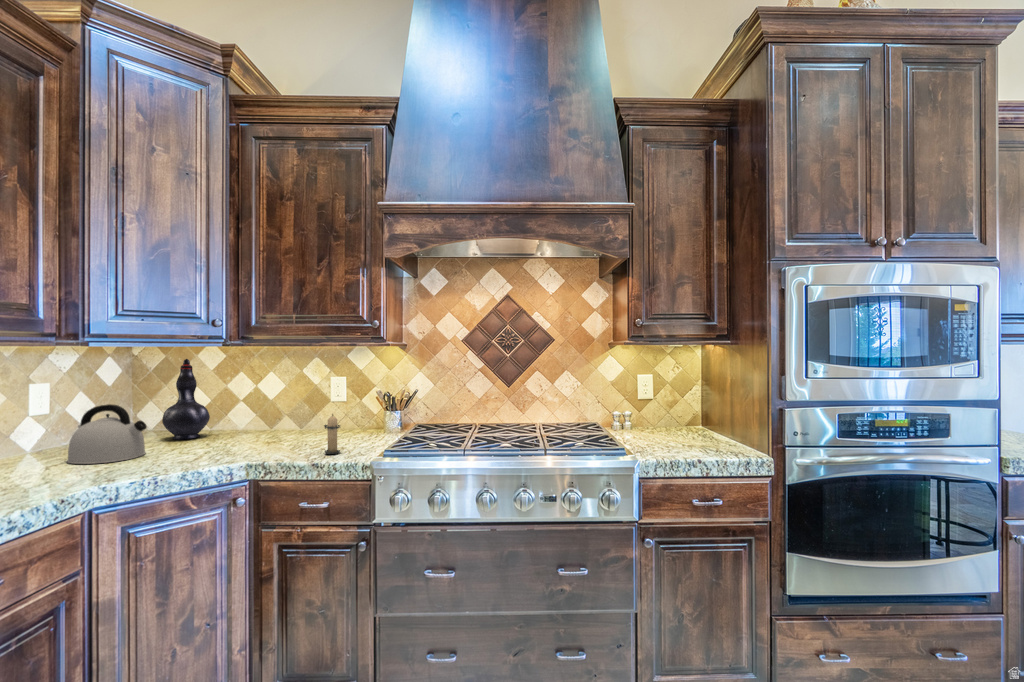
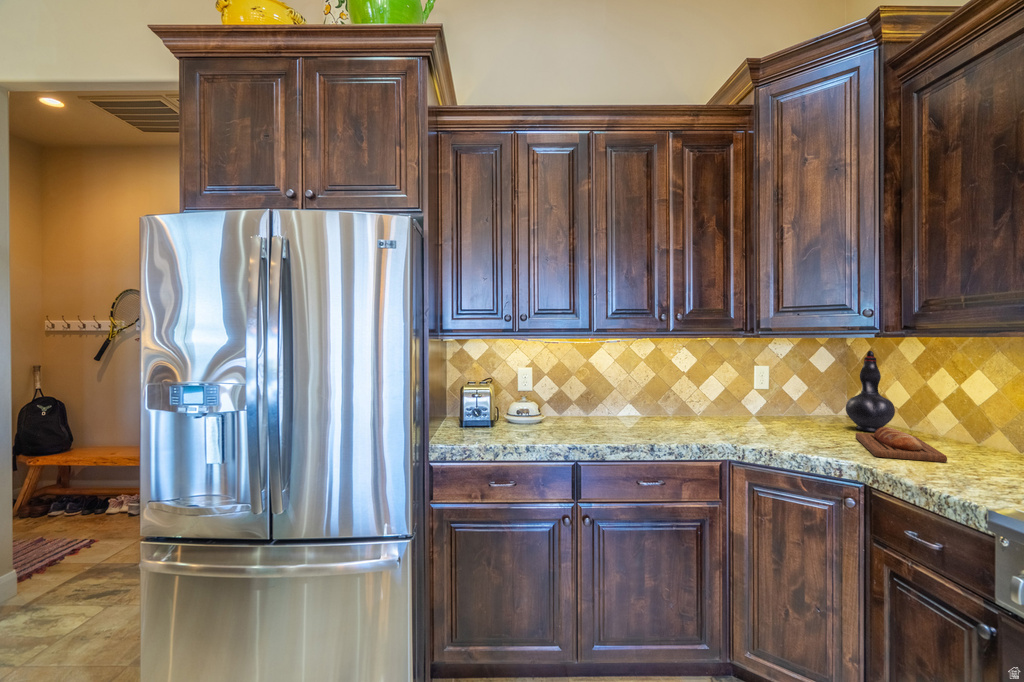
kettle: present [67,404,147,464] -> none [755,386,811,435]
candle: present [324,415,340,454] -> none [949,432,983,487]
bread loaf: none [194,428,292,454] -> present [855,427,947,462]

